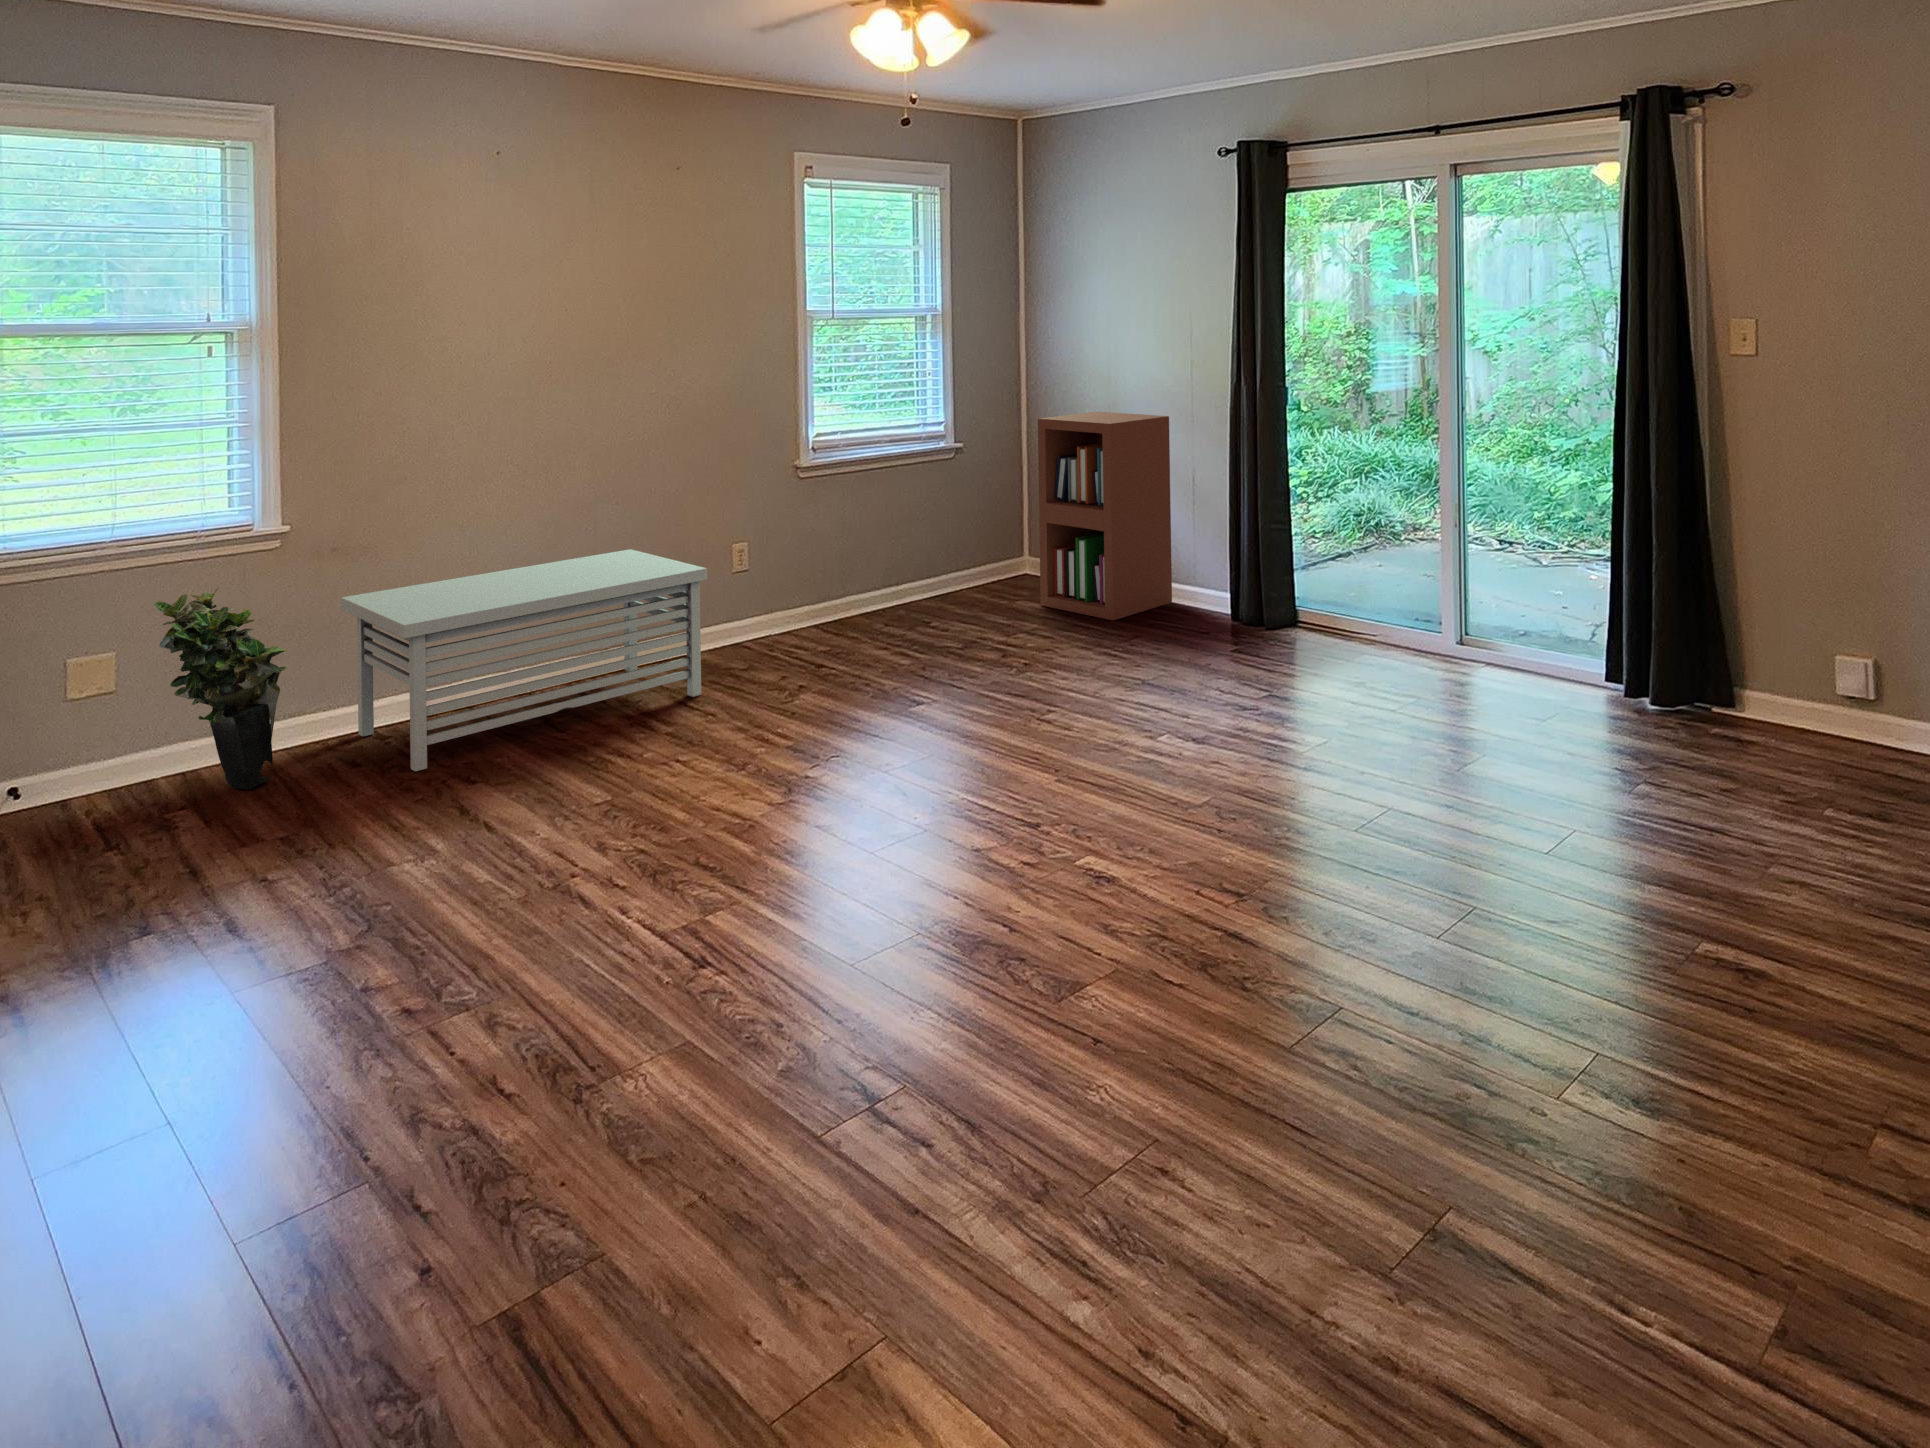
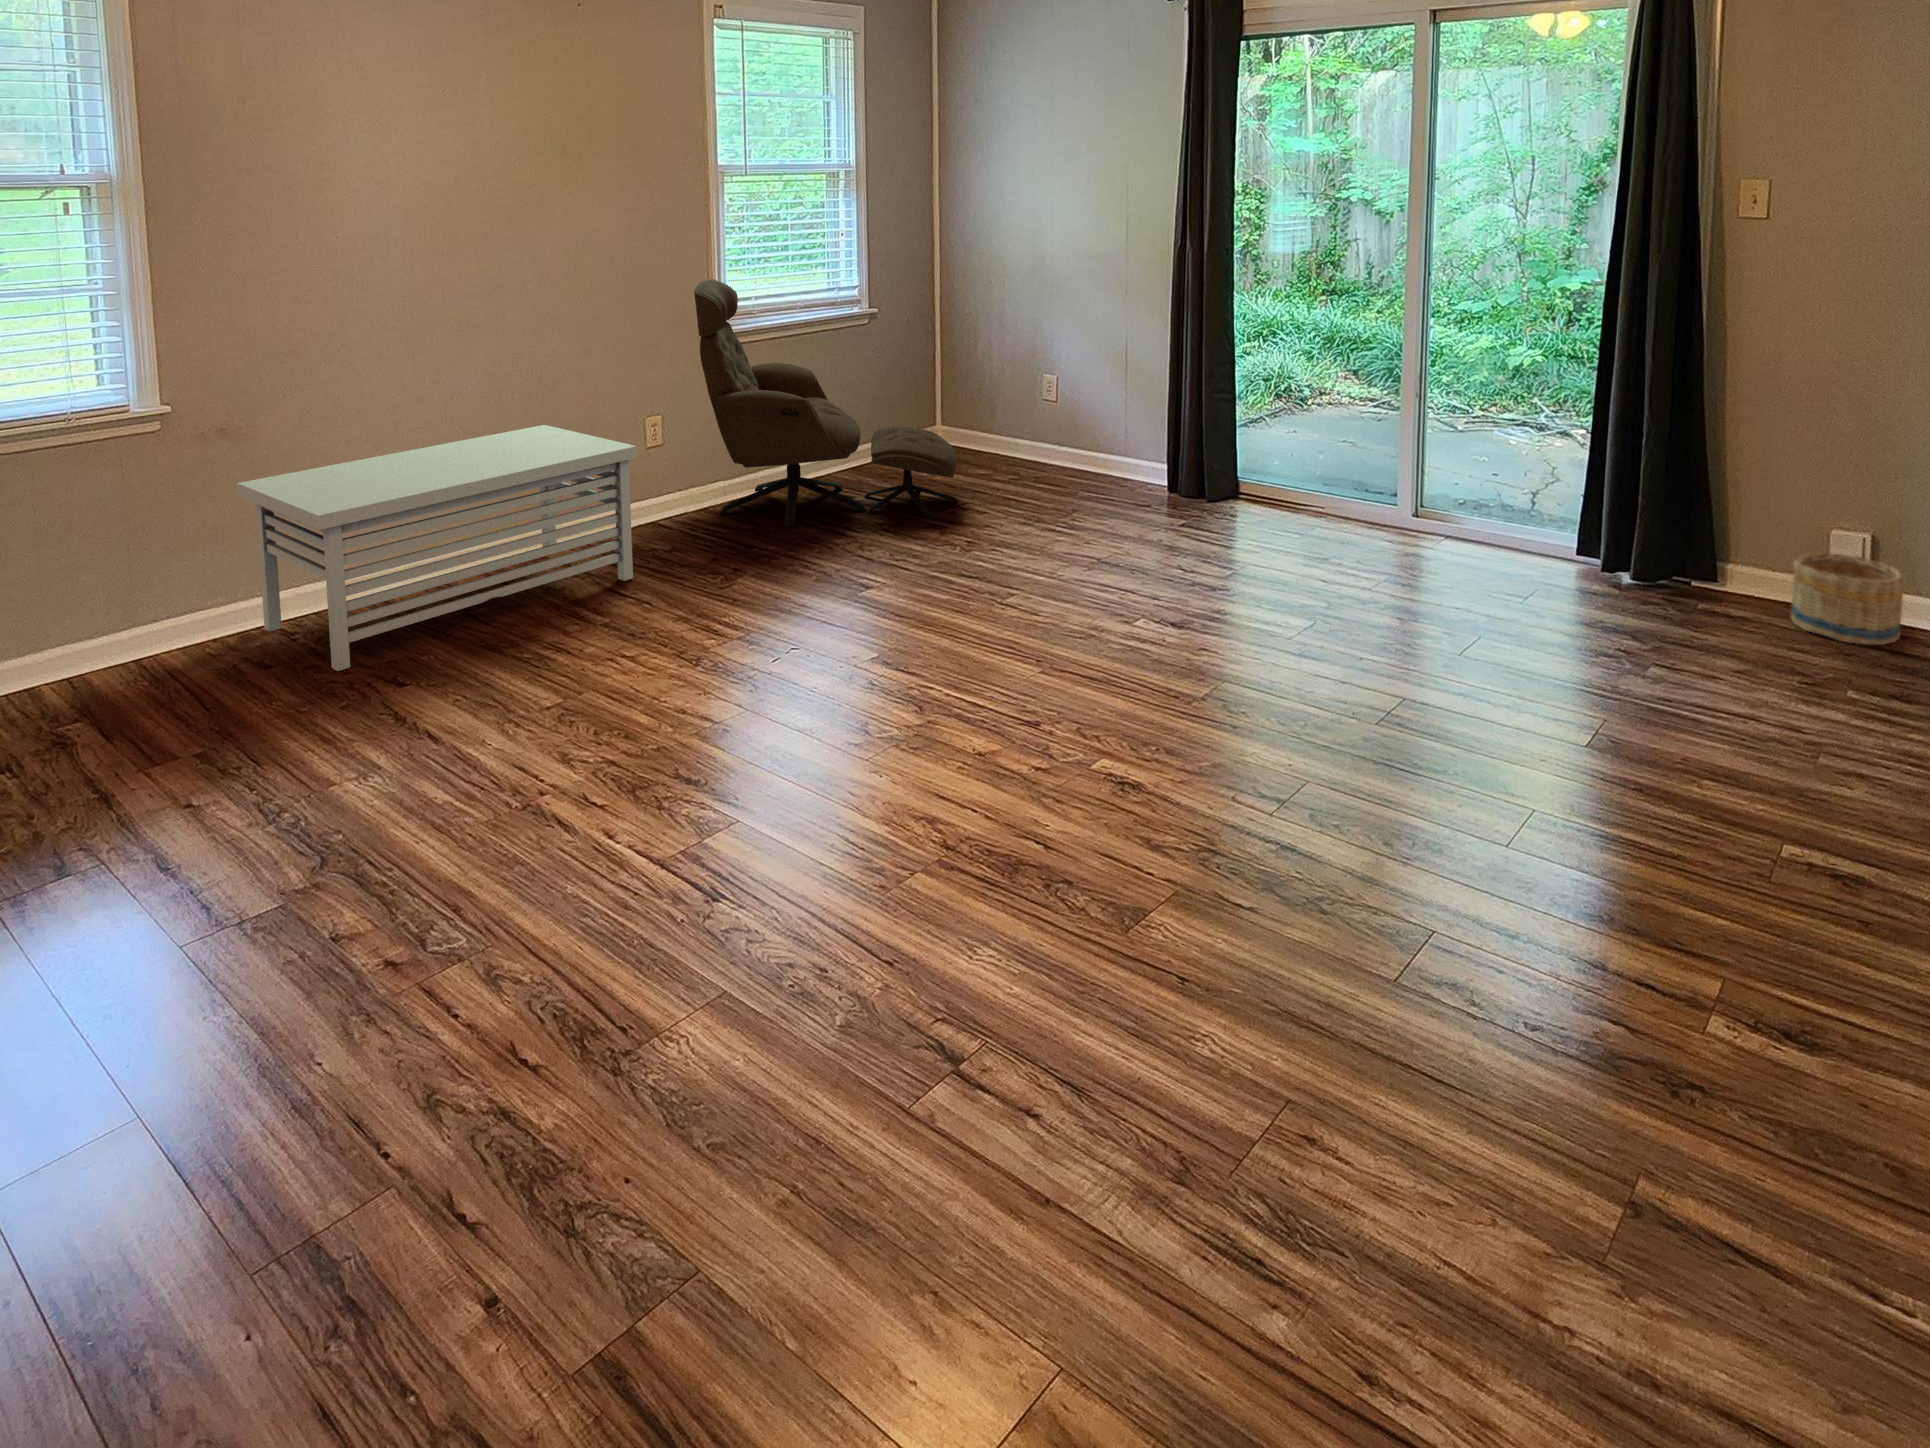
bookshelf: present [1038,412,1172,620] -> none [964,276,1100,492]
lounge chair: none [775,414,1027,650] -> present [694,279,958,527]
potted plant: present [154,587,287,790] -> none [26,475,184,696]
basket: none [1800,681,1905,771] -> present [1791,553,1906,645]

